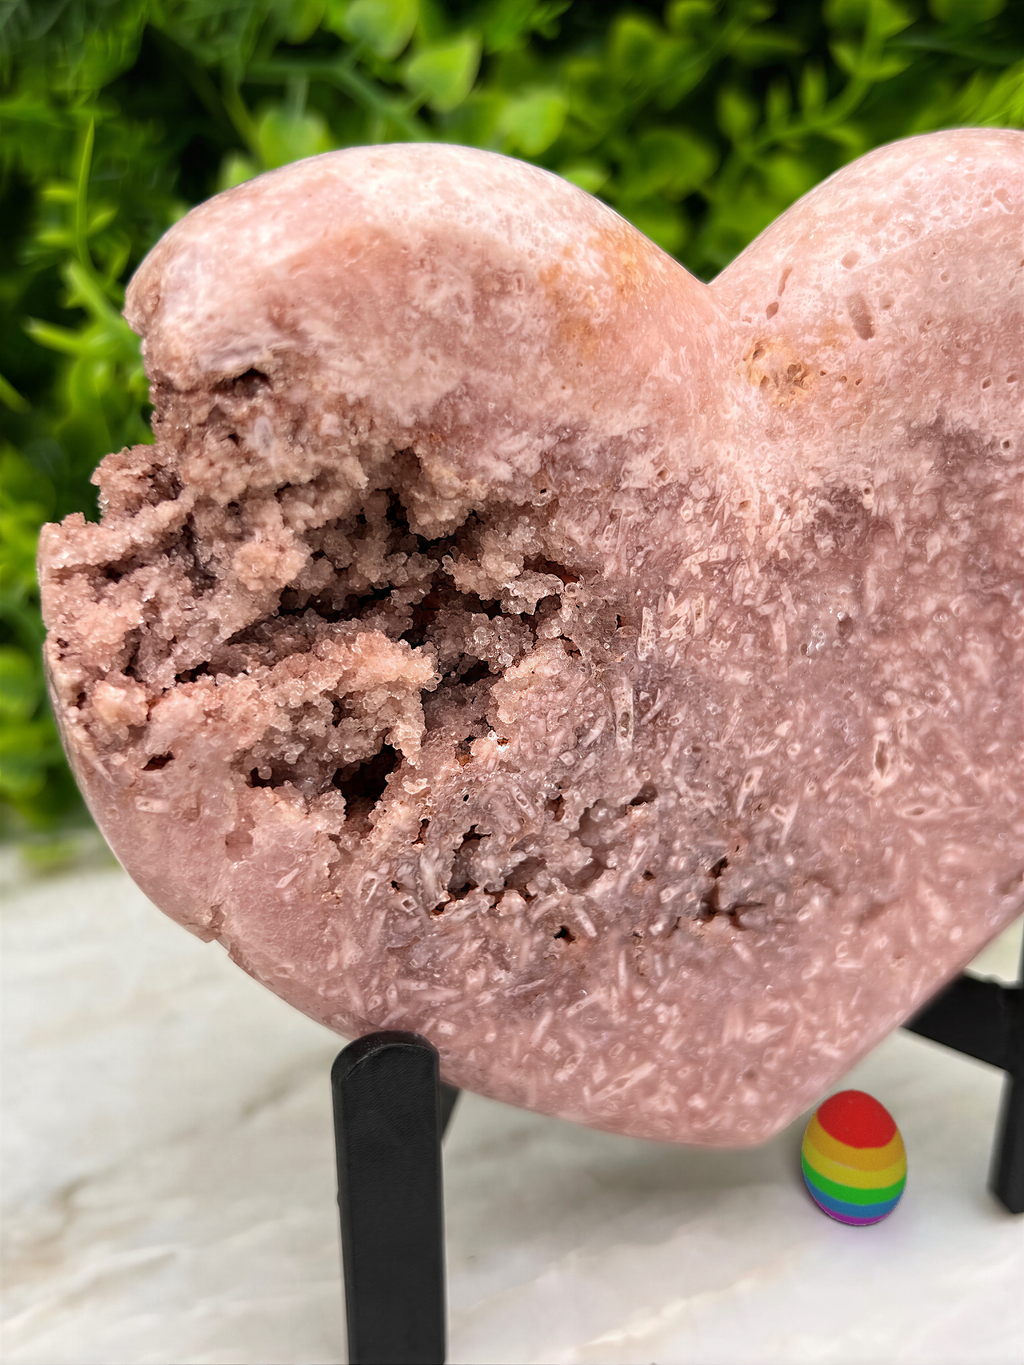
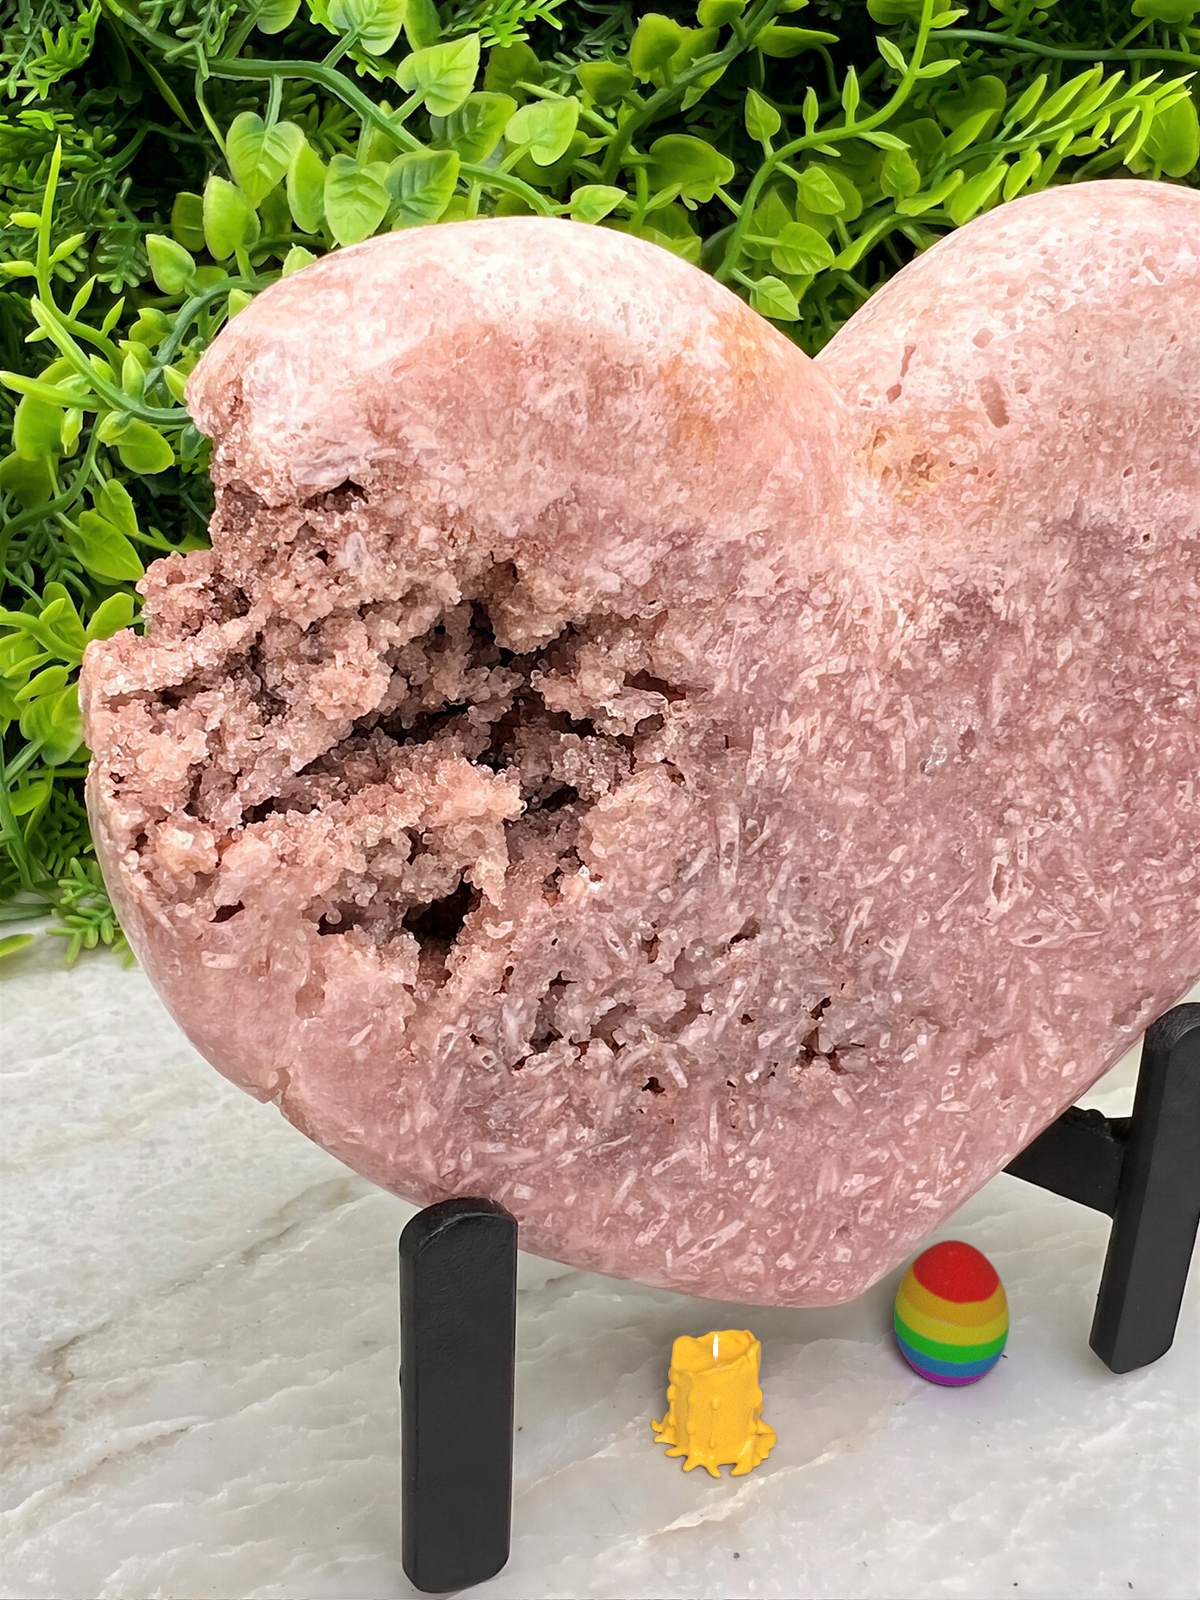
candle: none [579,1161,691,1302] -> present [651,1329,777,1478]

